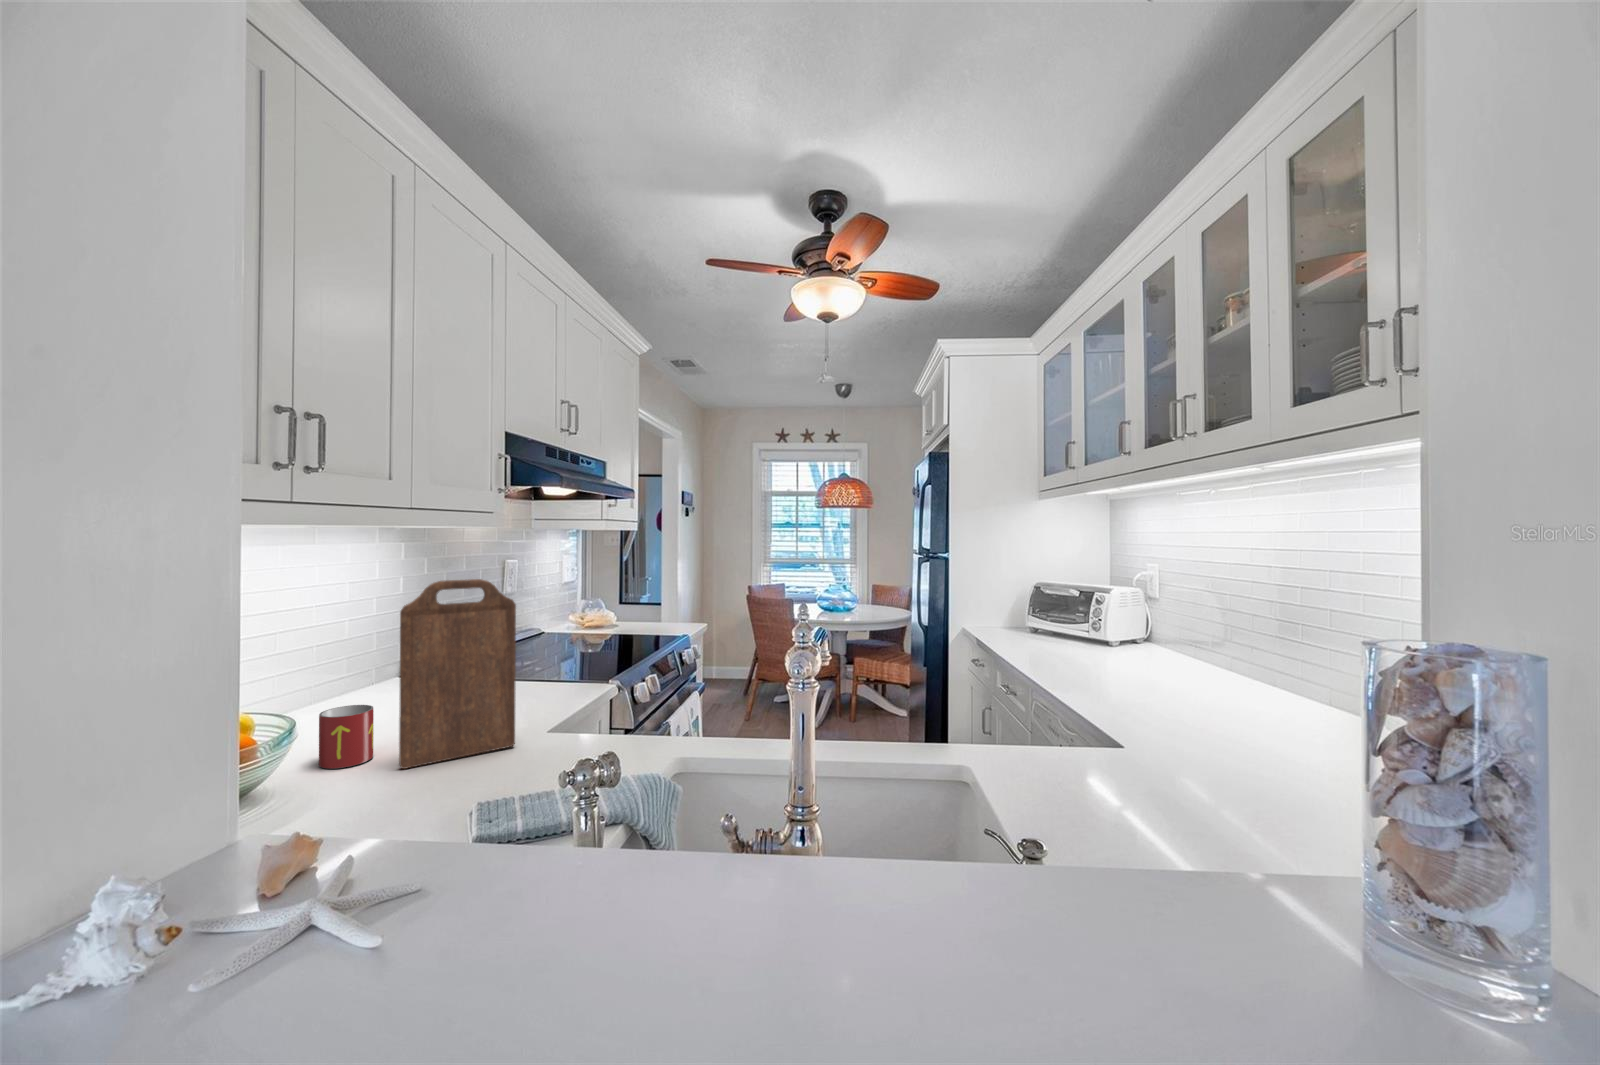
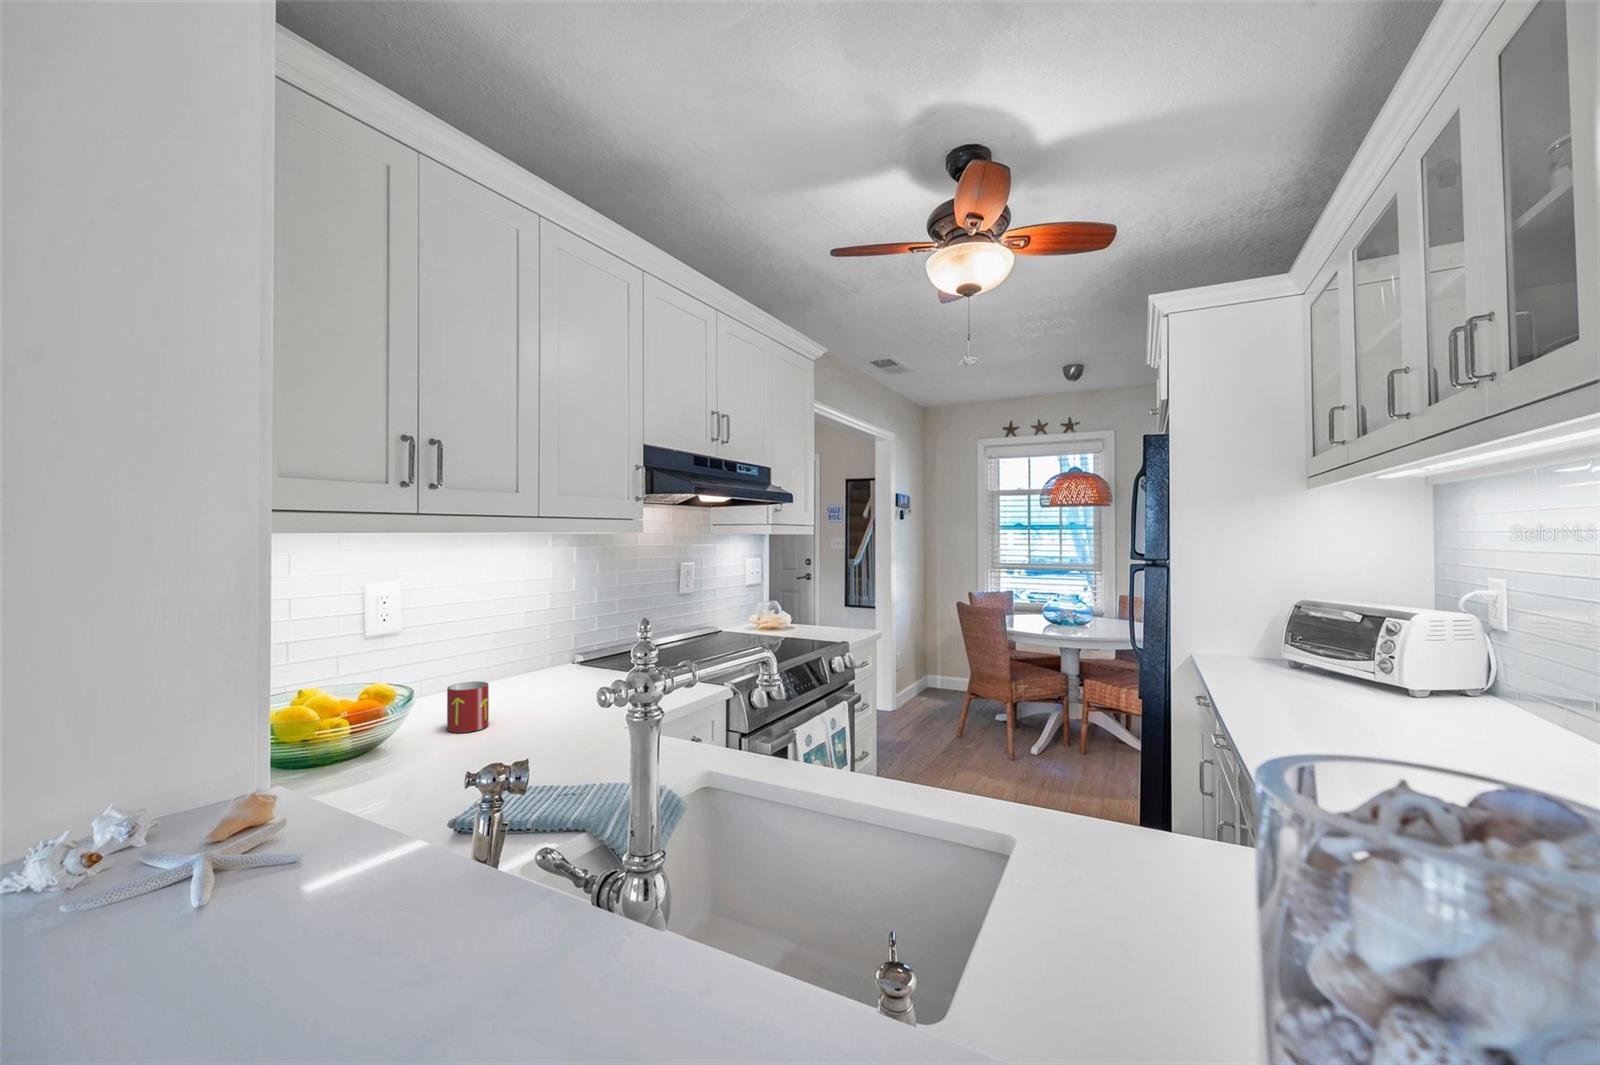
cutting board: present [399,579,516,769] -> none [492,579,590,740]

